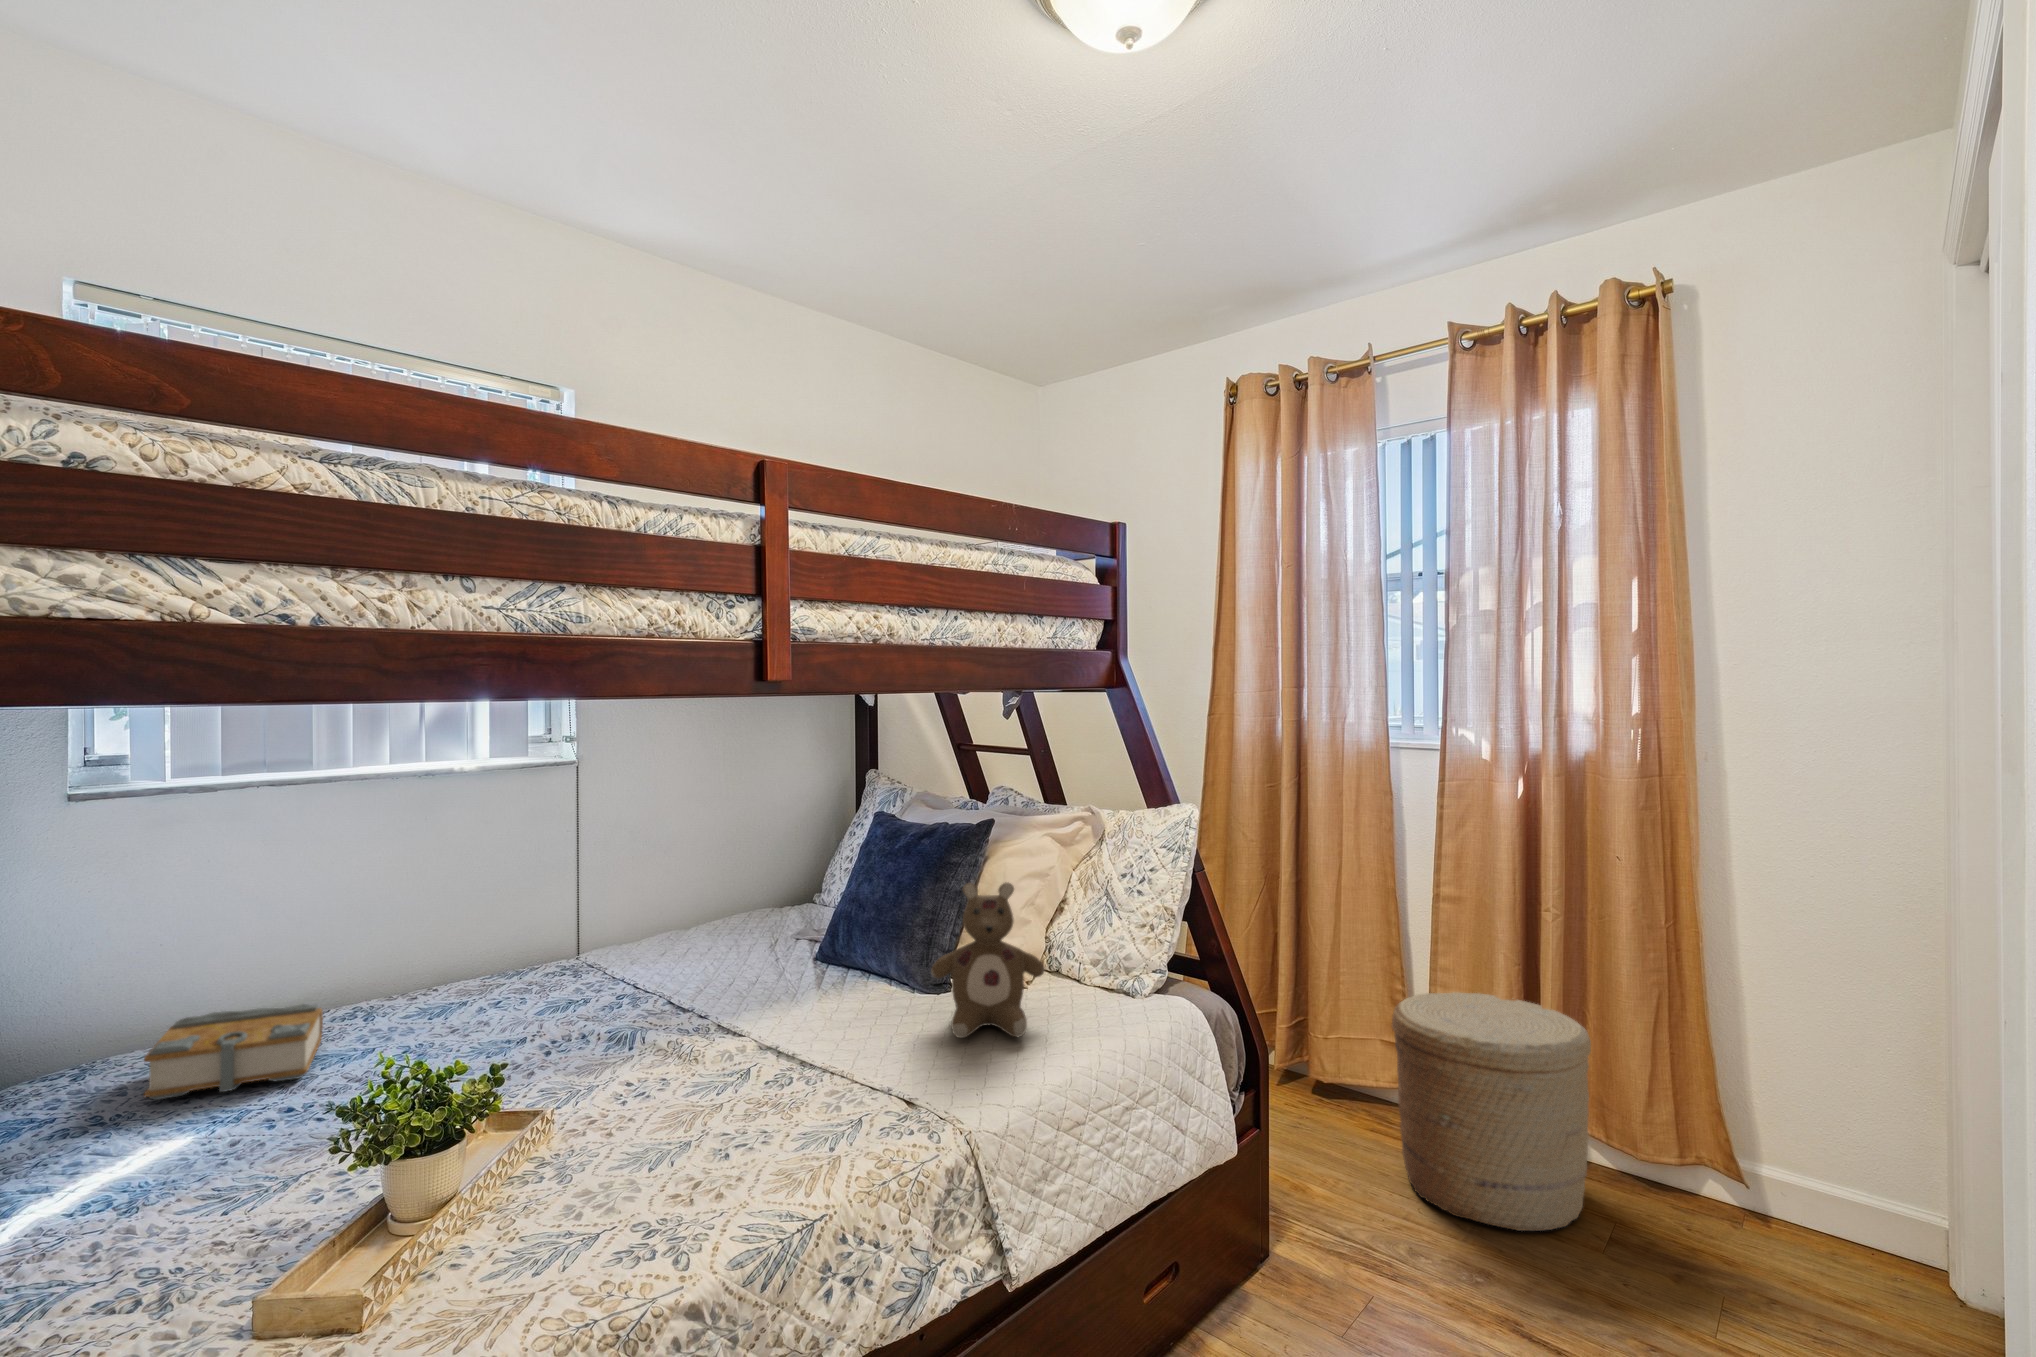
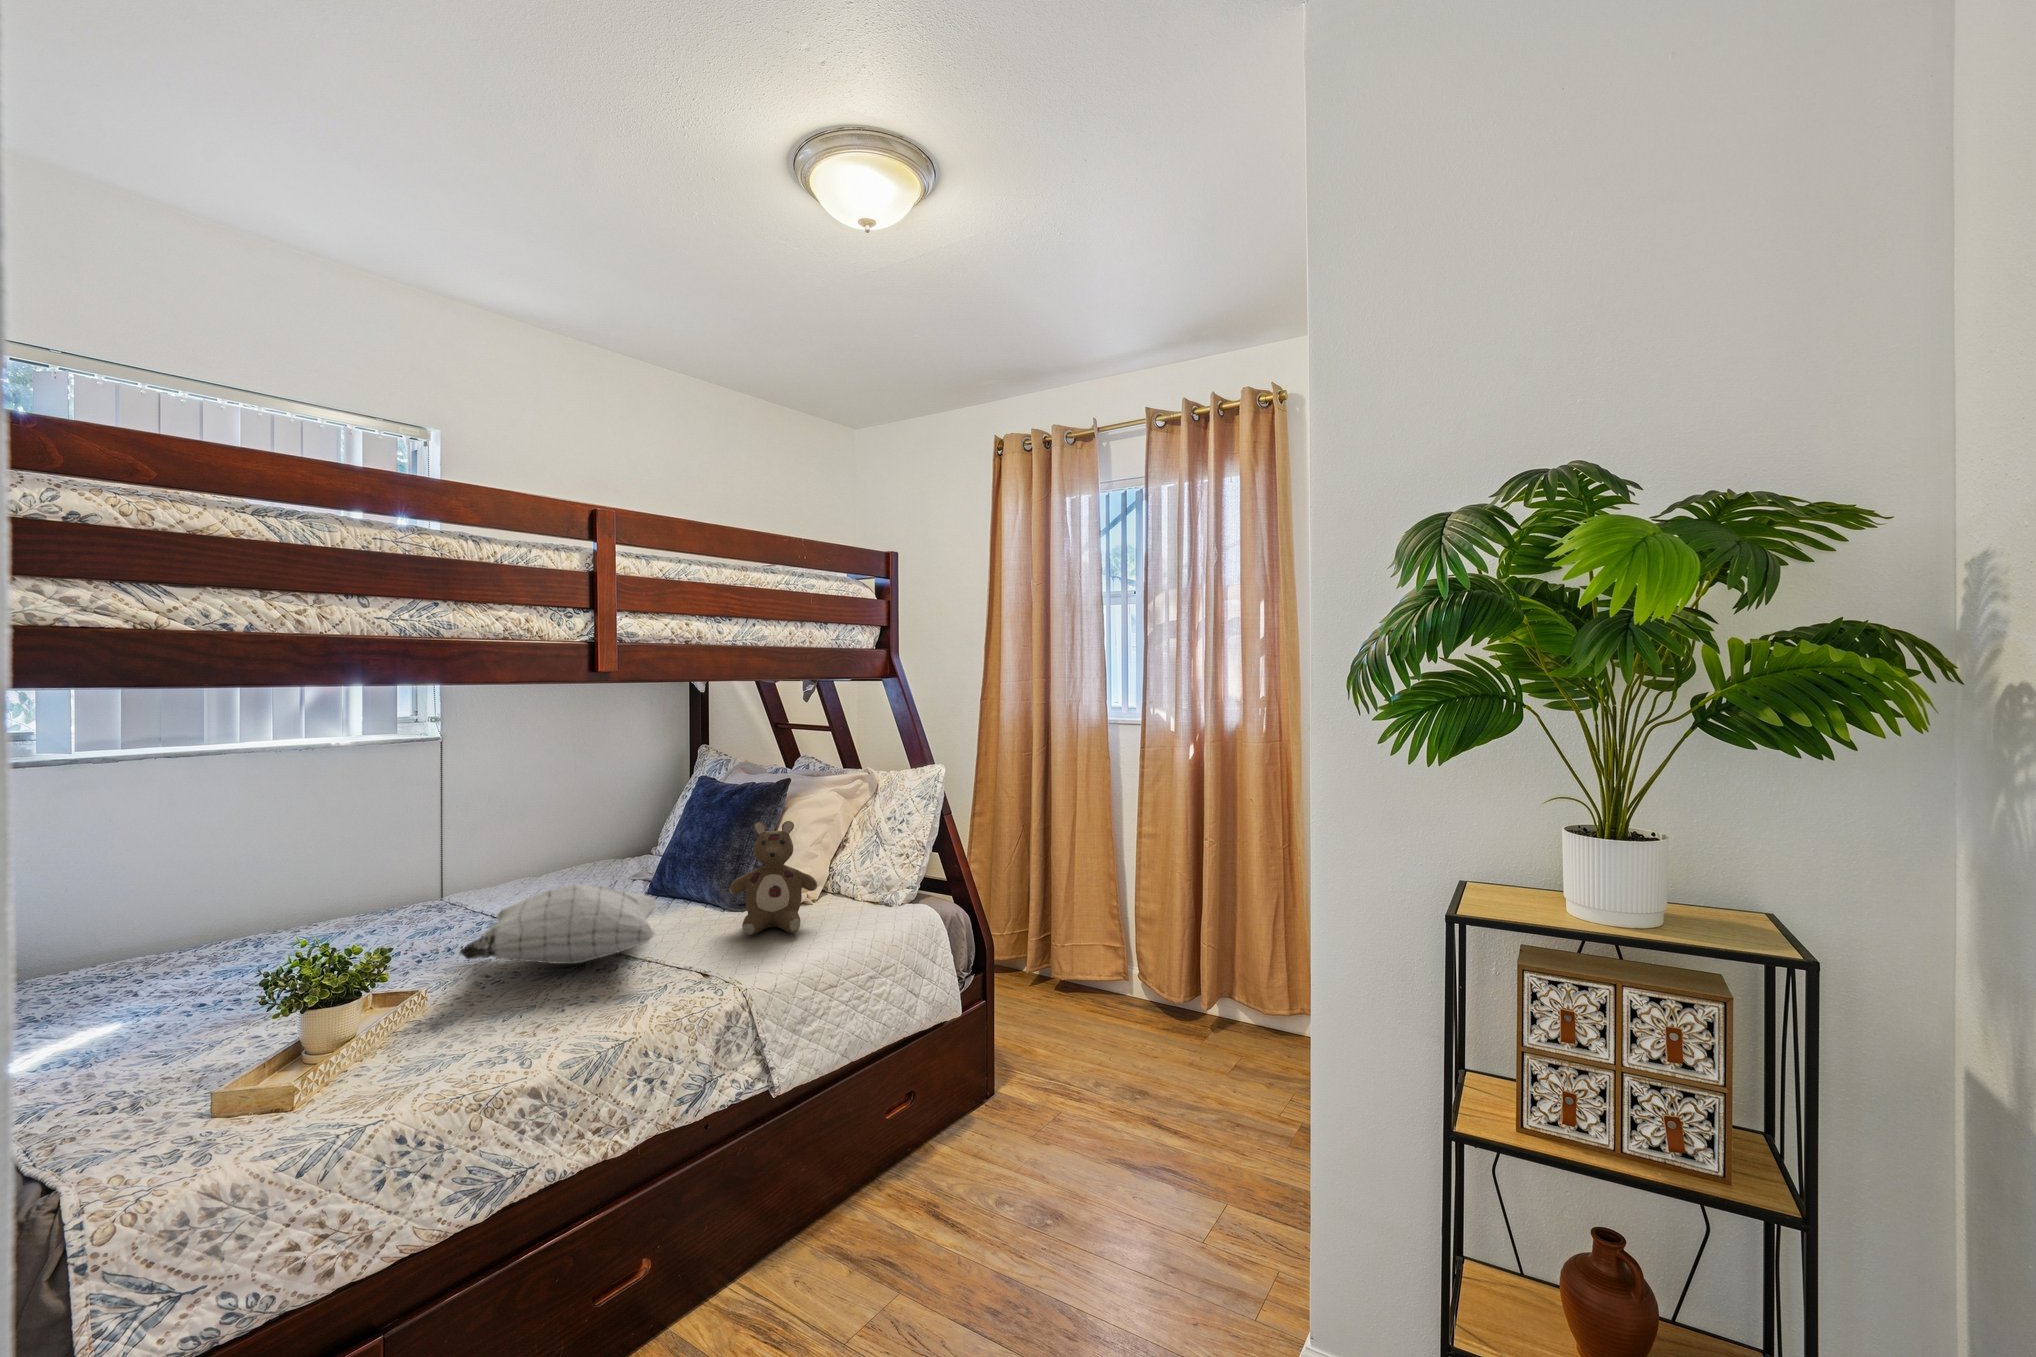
pillow: none [594,967,847,1077] -> present [460,885,658,964]
woven basket: present [1392,992,1591,1231] -> none [1098,904,1234,1067]
book: present [144,1004,323,1100] -> none [76,931,221,1002]

